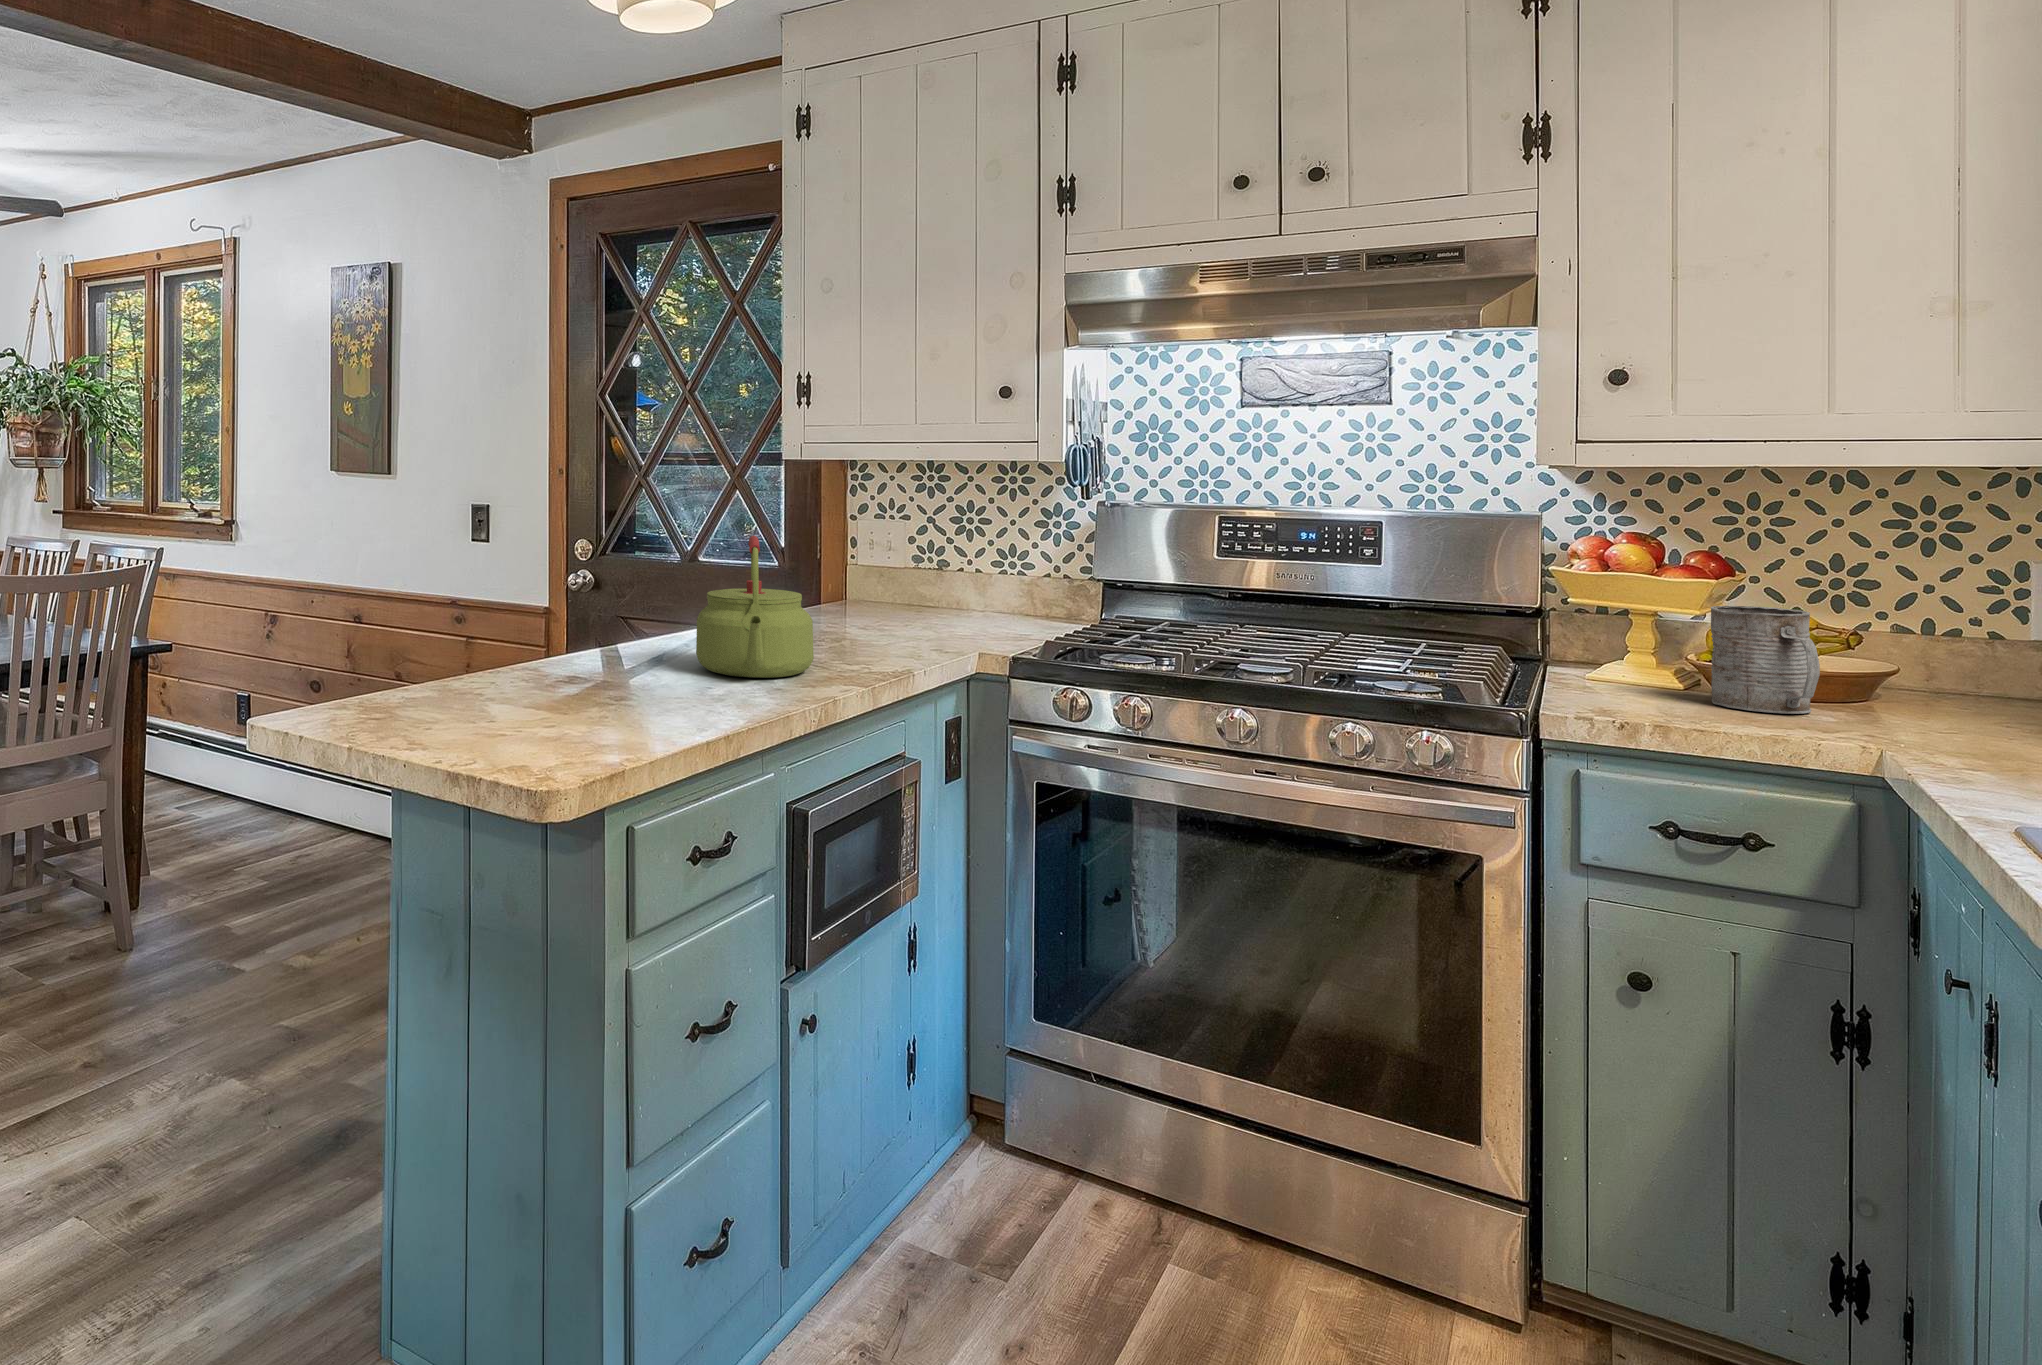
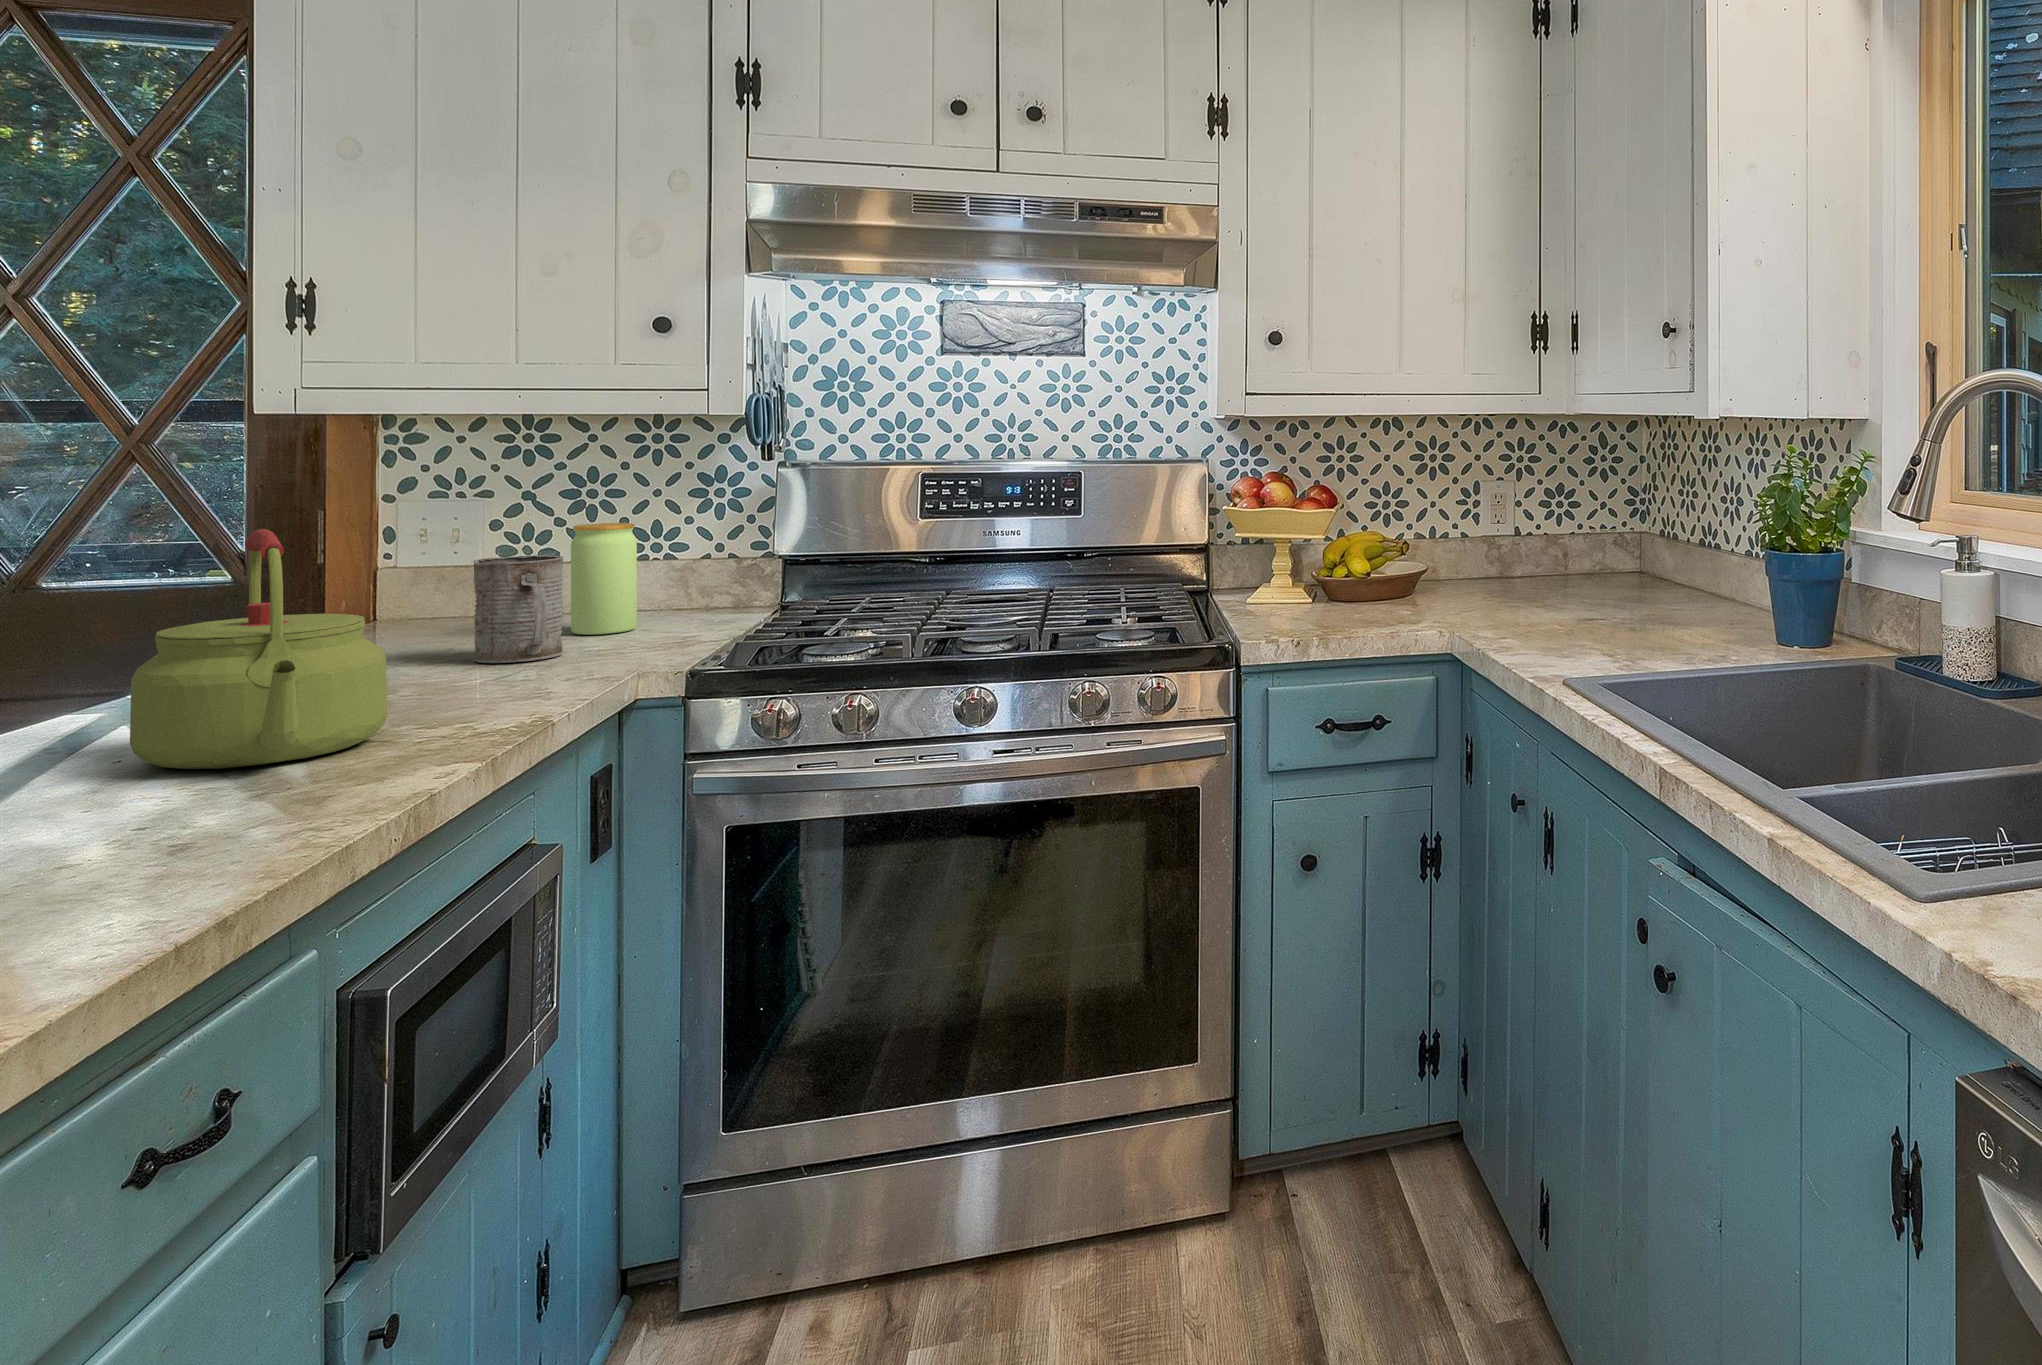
jar: none [947,543,990,626] -> present [571,523,637,635]
mug: present [1711,606,1820,714] -> present [474,555,563,663]

